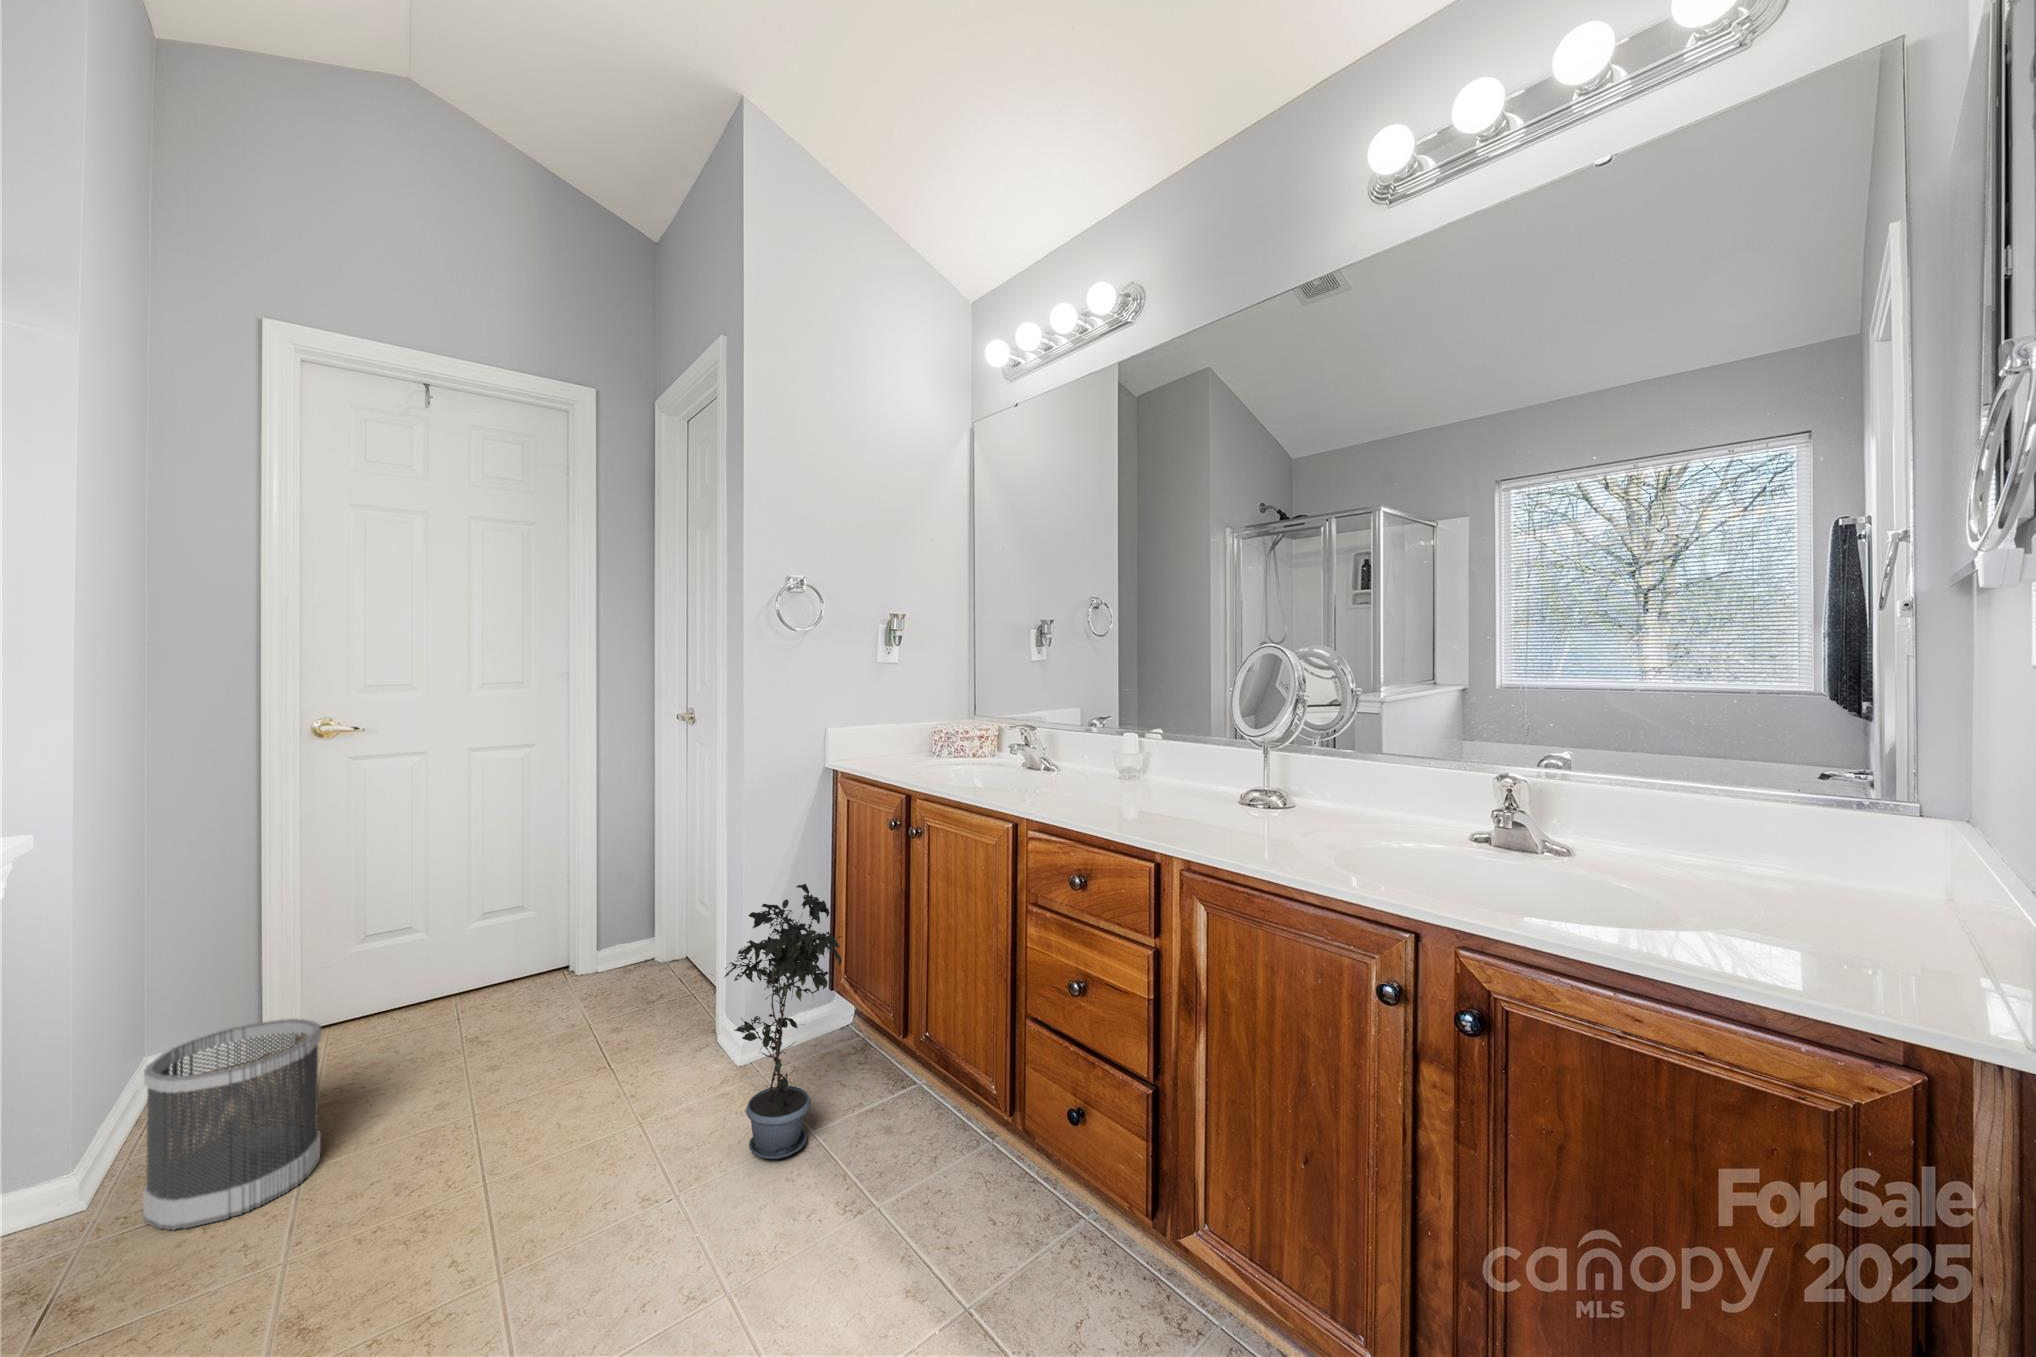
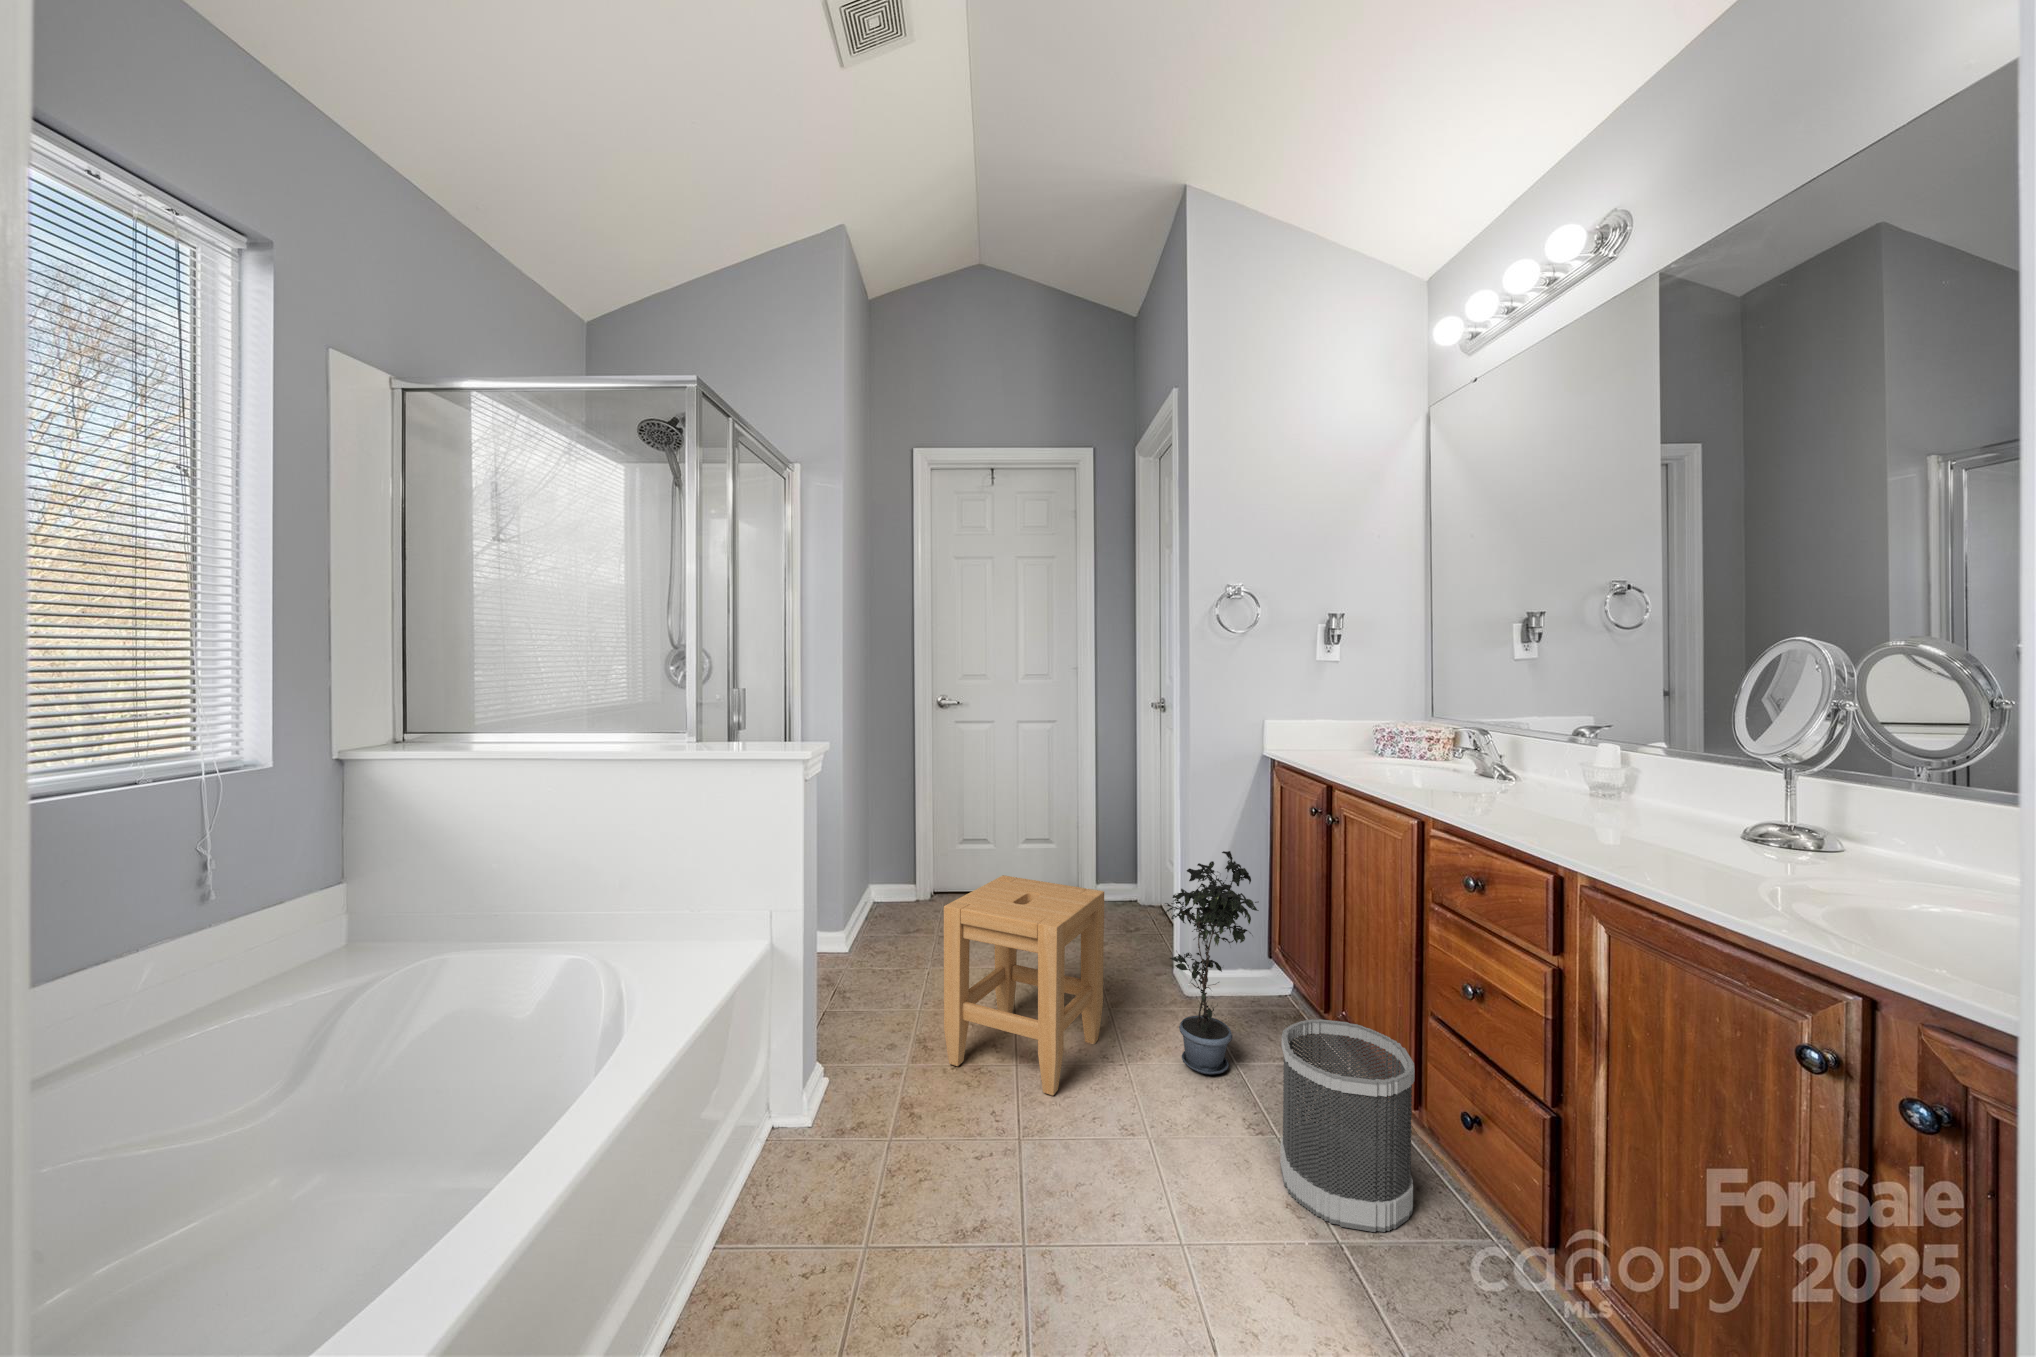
stool: none [361,965,639,1306] -> present [944,875,1104,1095]
wastebasket: present [143,1019,321,1230] -> present [1280,1019,1415,1232]

